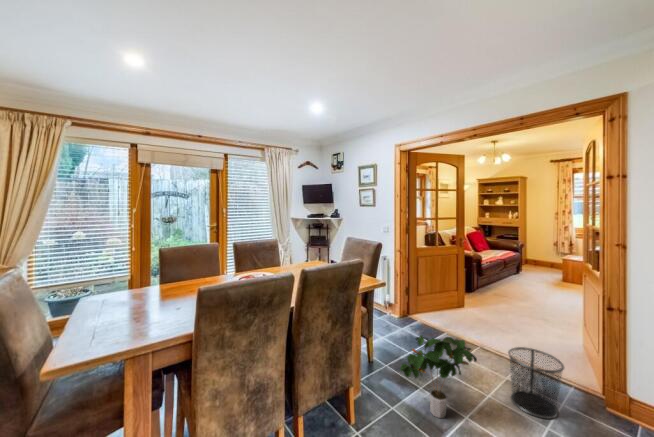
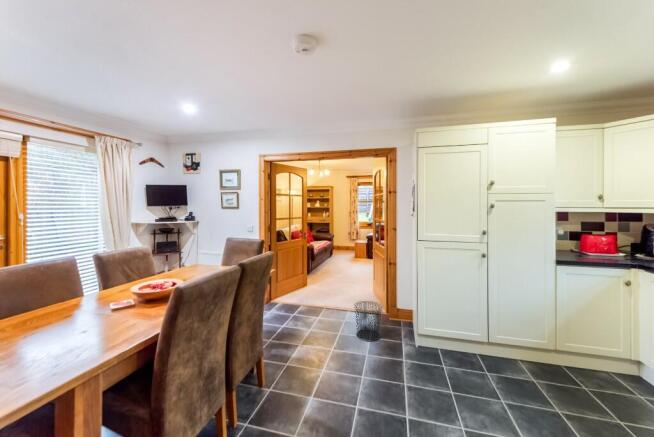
potted plant: present [400,335,477,418] -> none [295,304,344,365]

